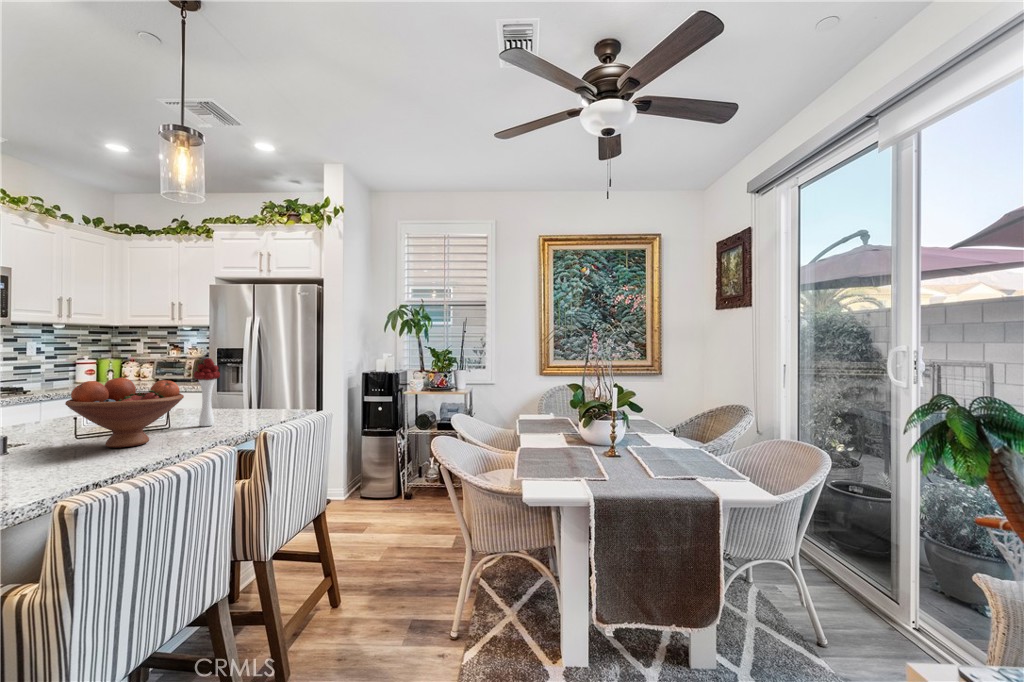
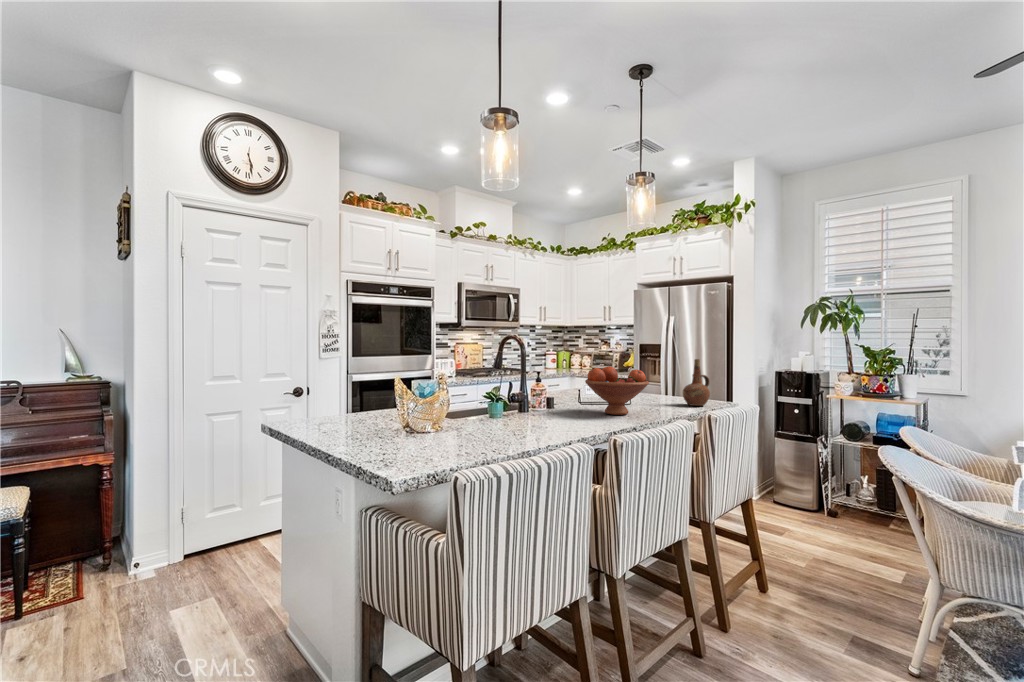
flower bouquet: present [194,358,220,426] -> none [649,354,666,407]
ceramic pitcher: none [245,363,280,418] -> present [683,359,710,406]

